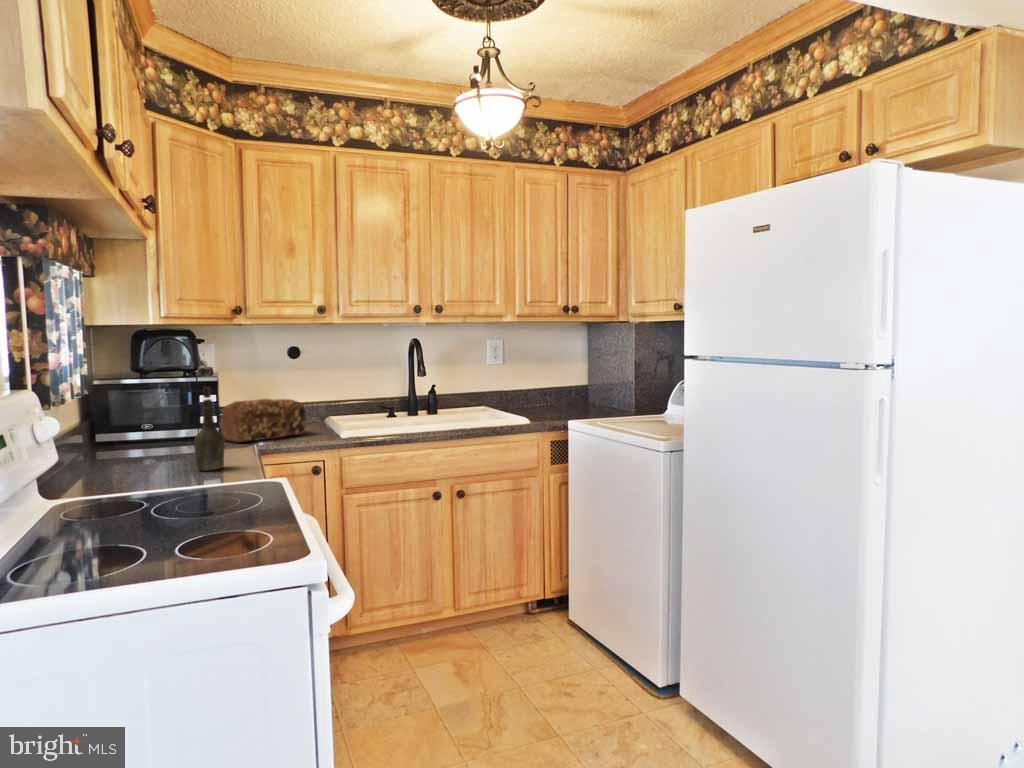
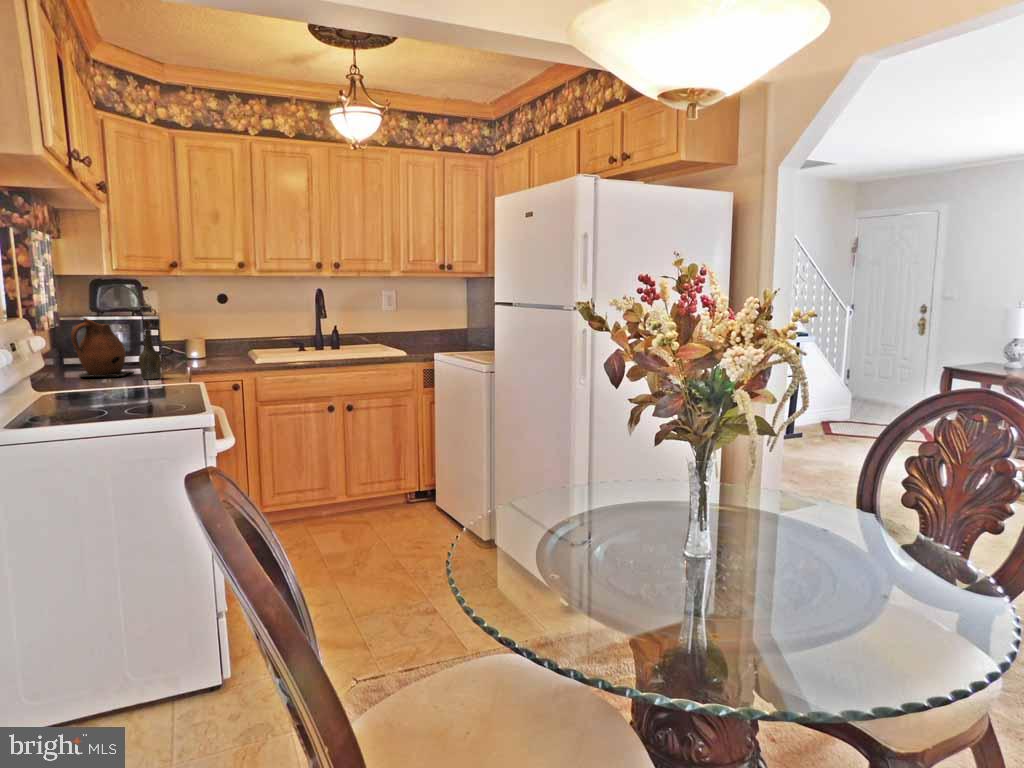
ceramic pitcher: none [102,384,186,467] -> present [71,318,133,377]
bread loaf: present [220,399,306,443] -> none [160,333,228,366]

